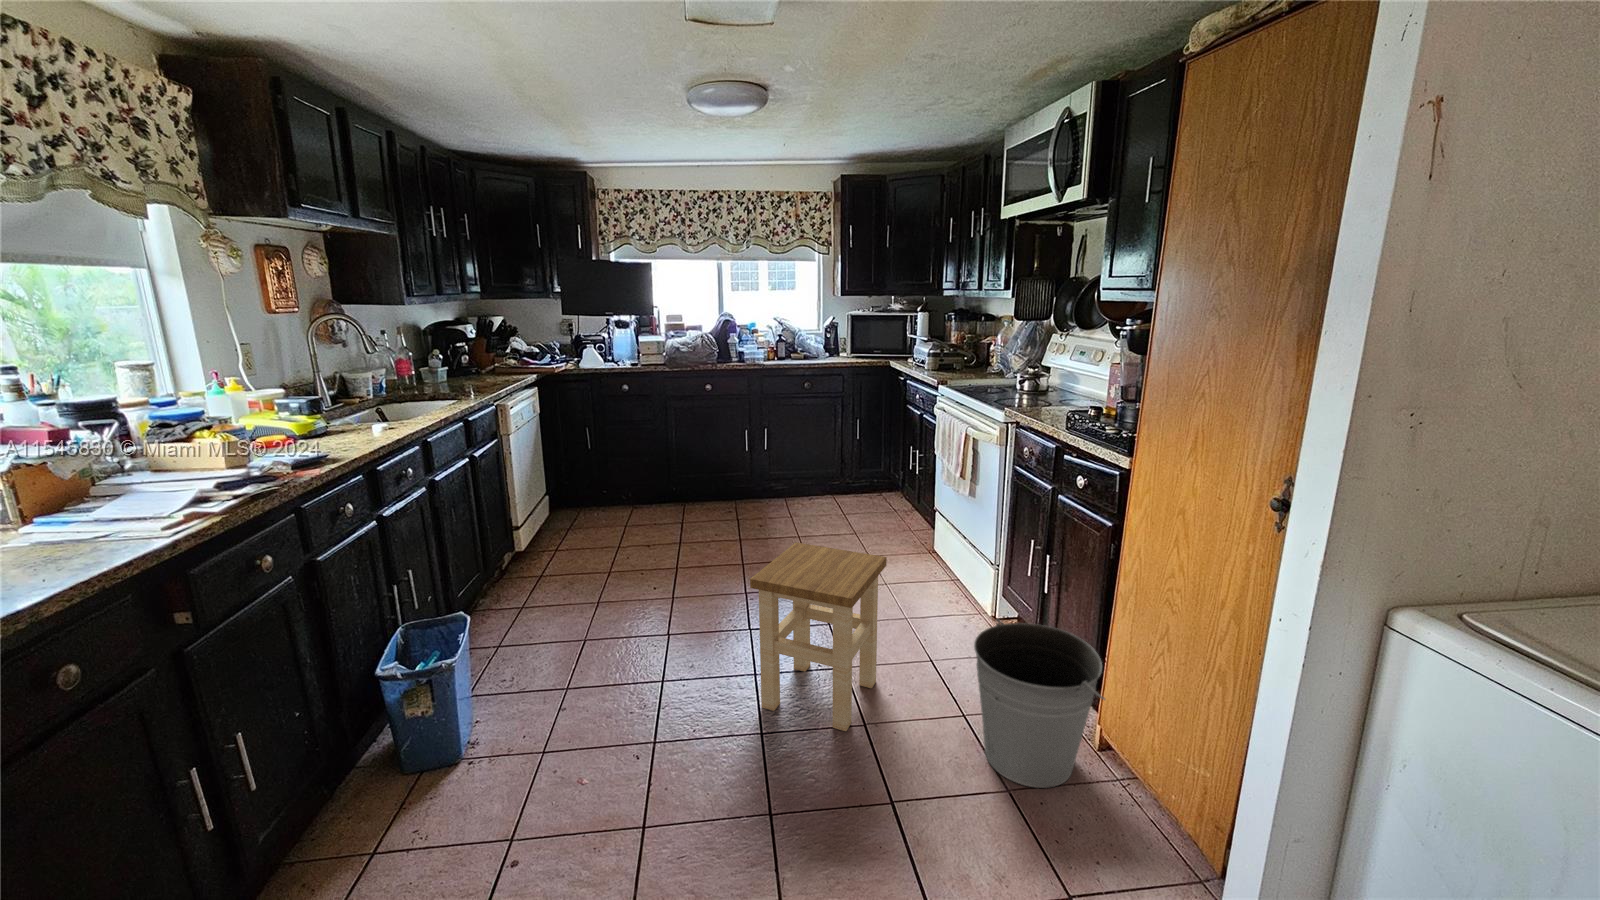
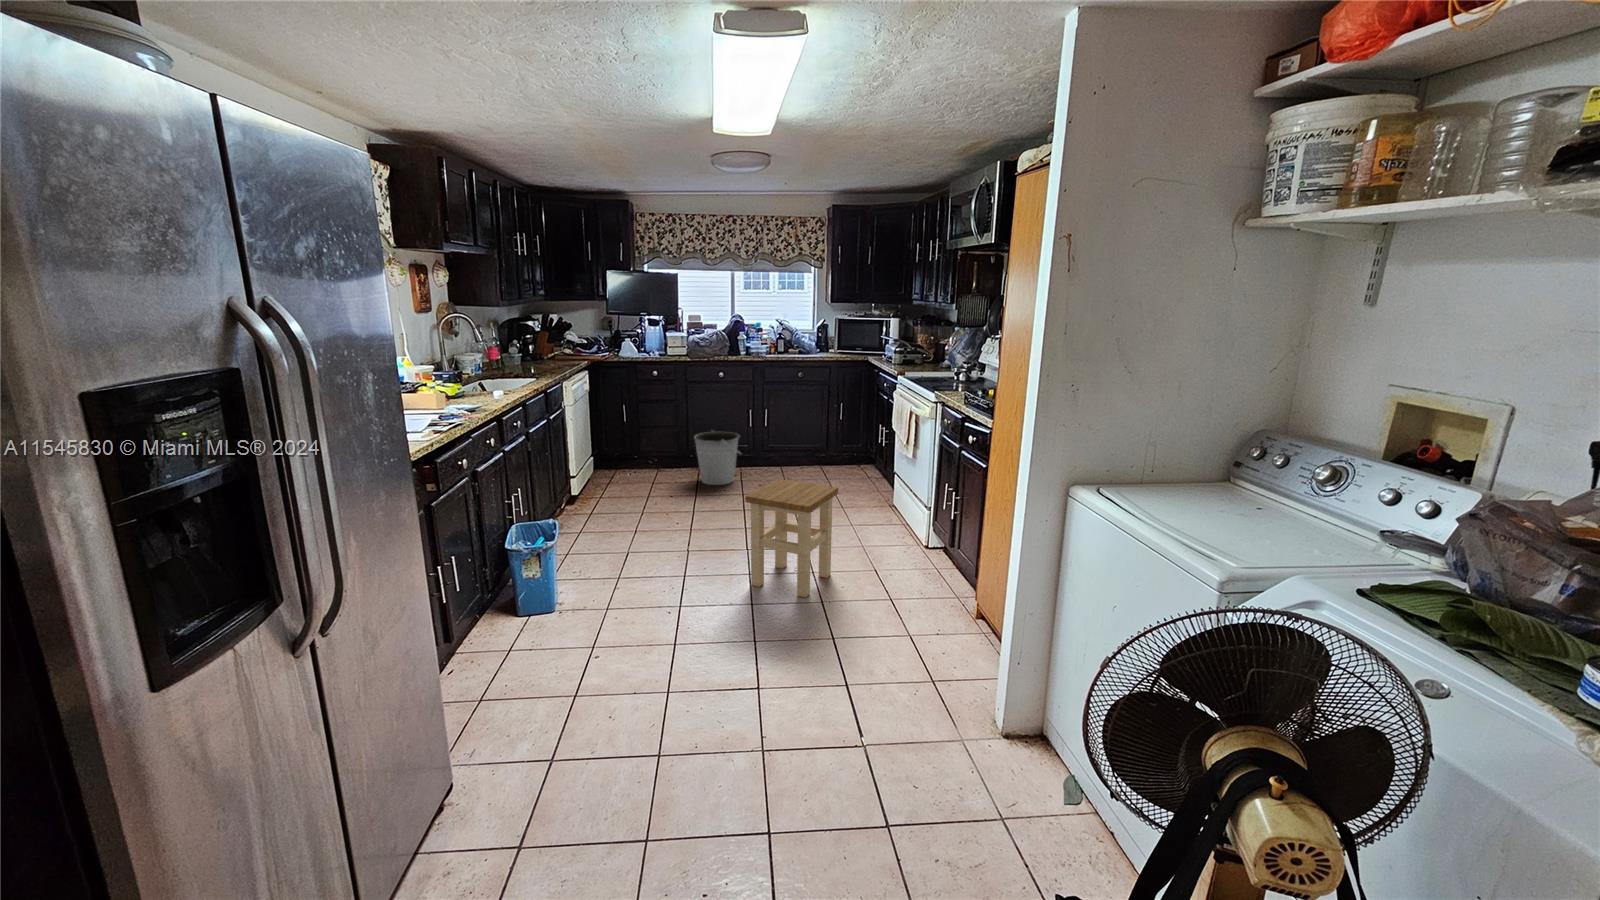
bucket: present [974,619,1105,788] -> present [694,431,739,485]

